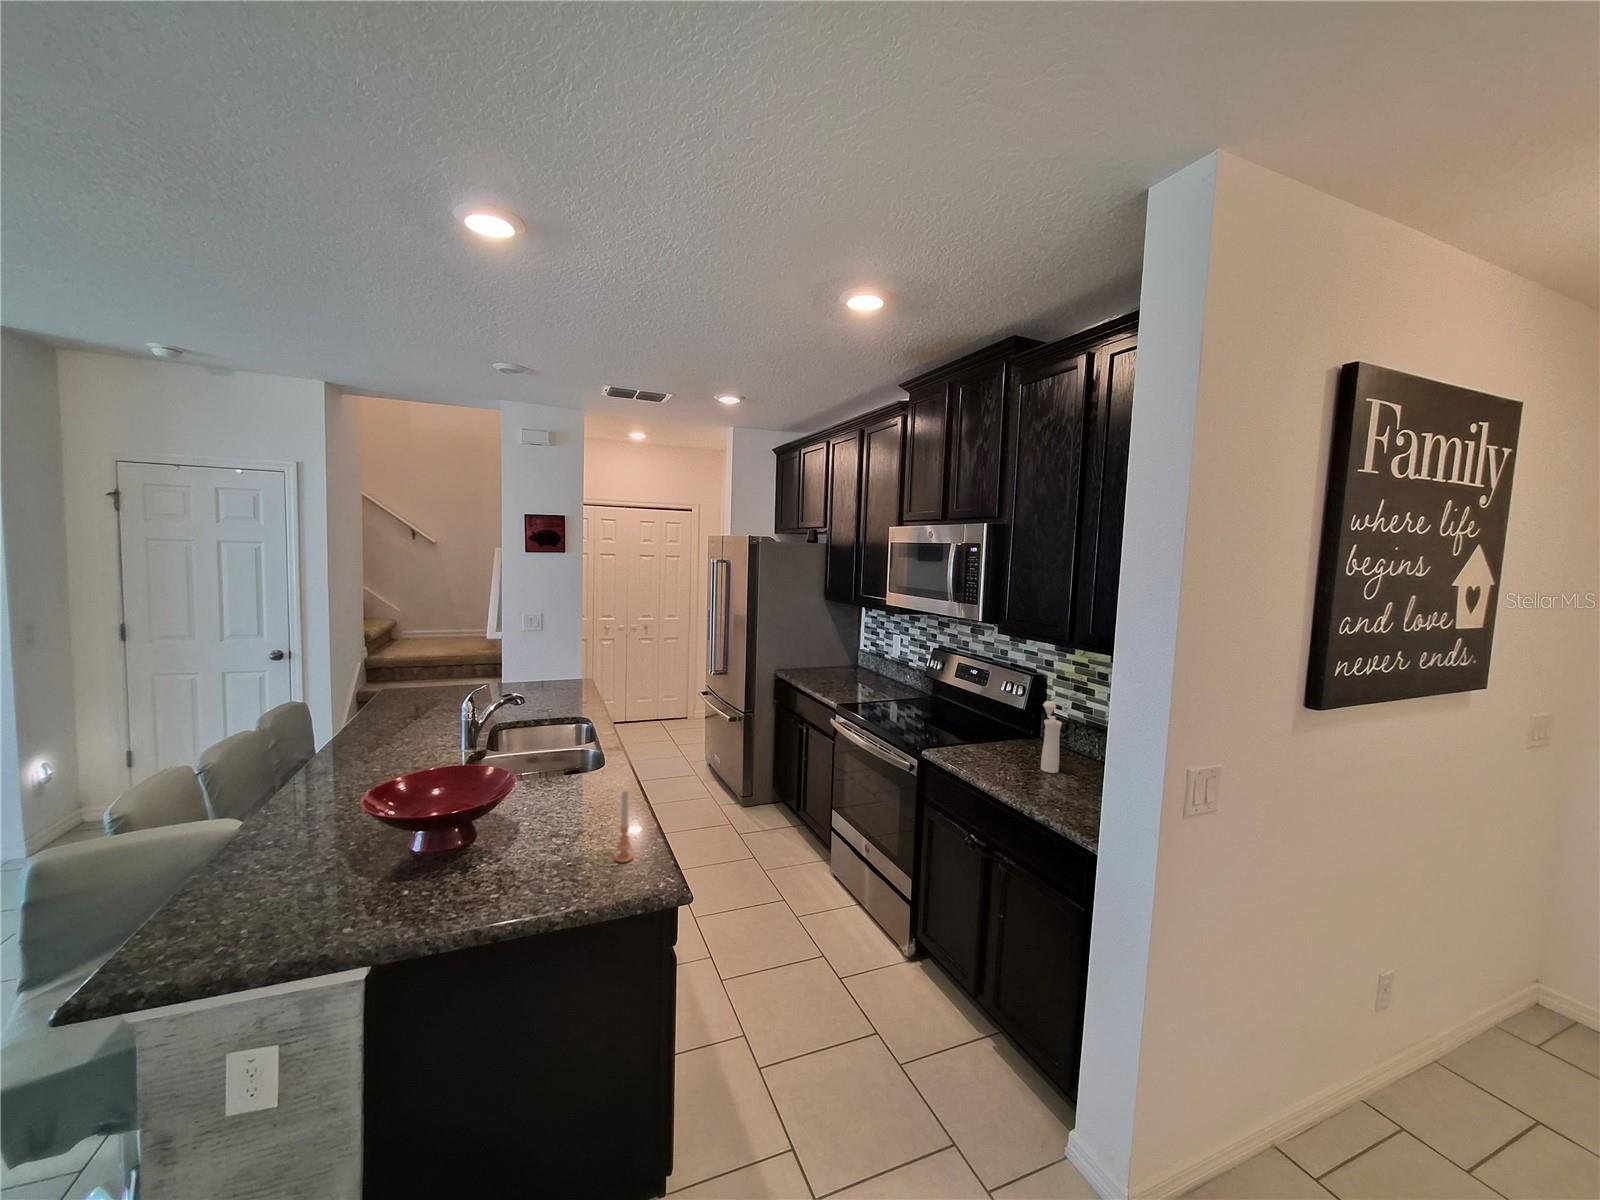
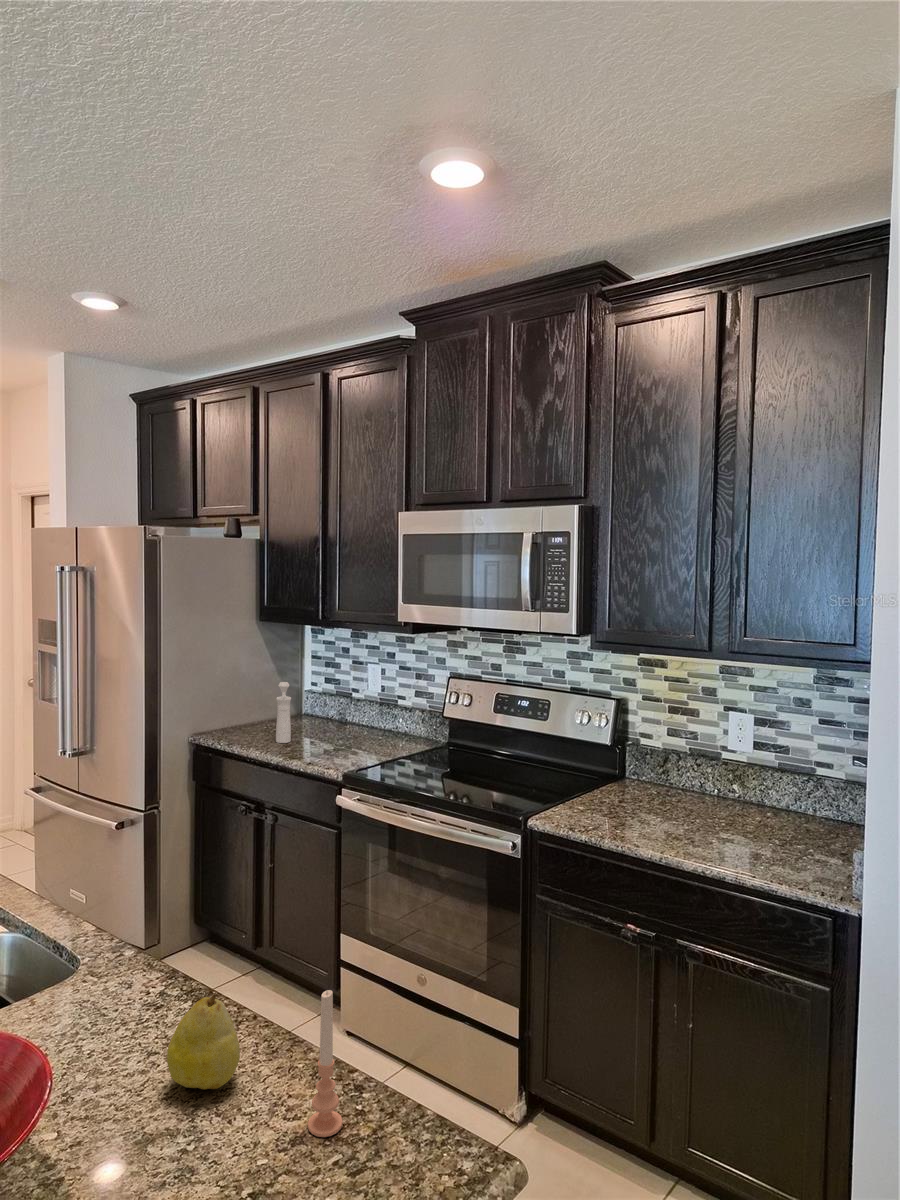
pepper mill: present [1041,701,1062,773] -> present [276,682,291,743]
fruit: none [575,784,611,831] -> present [167,992,240,1089]

